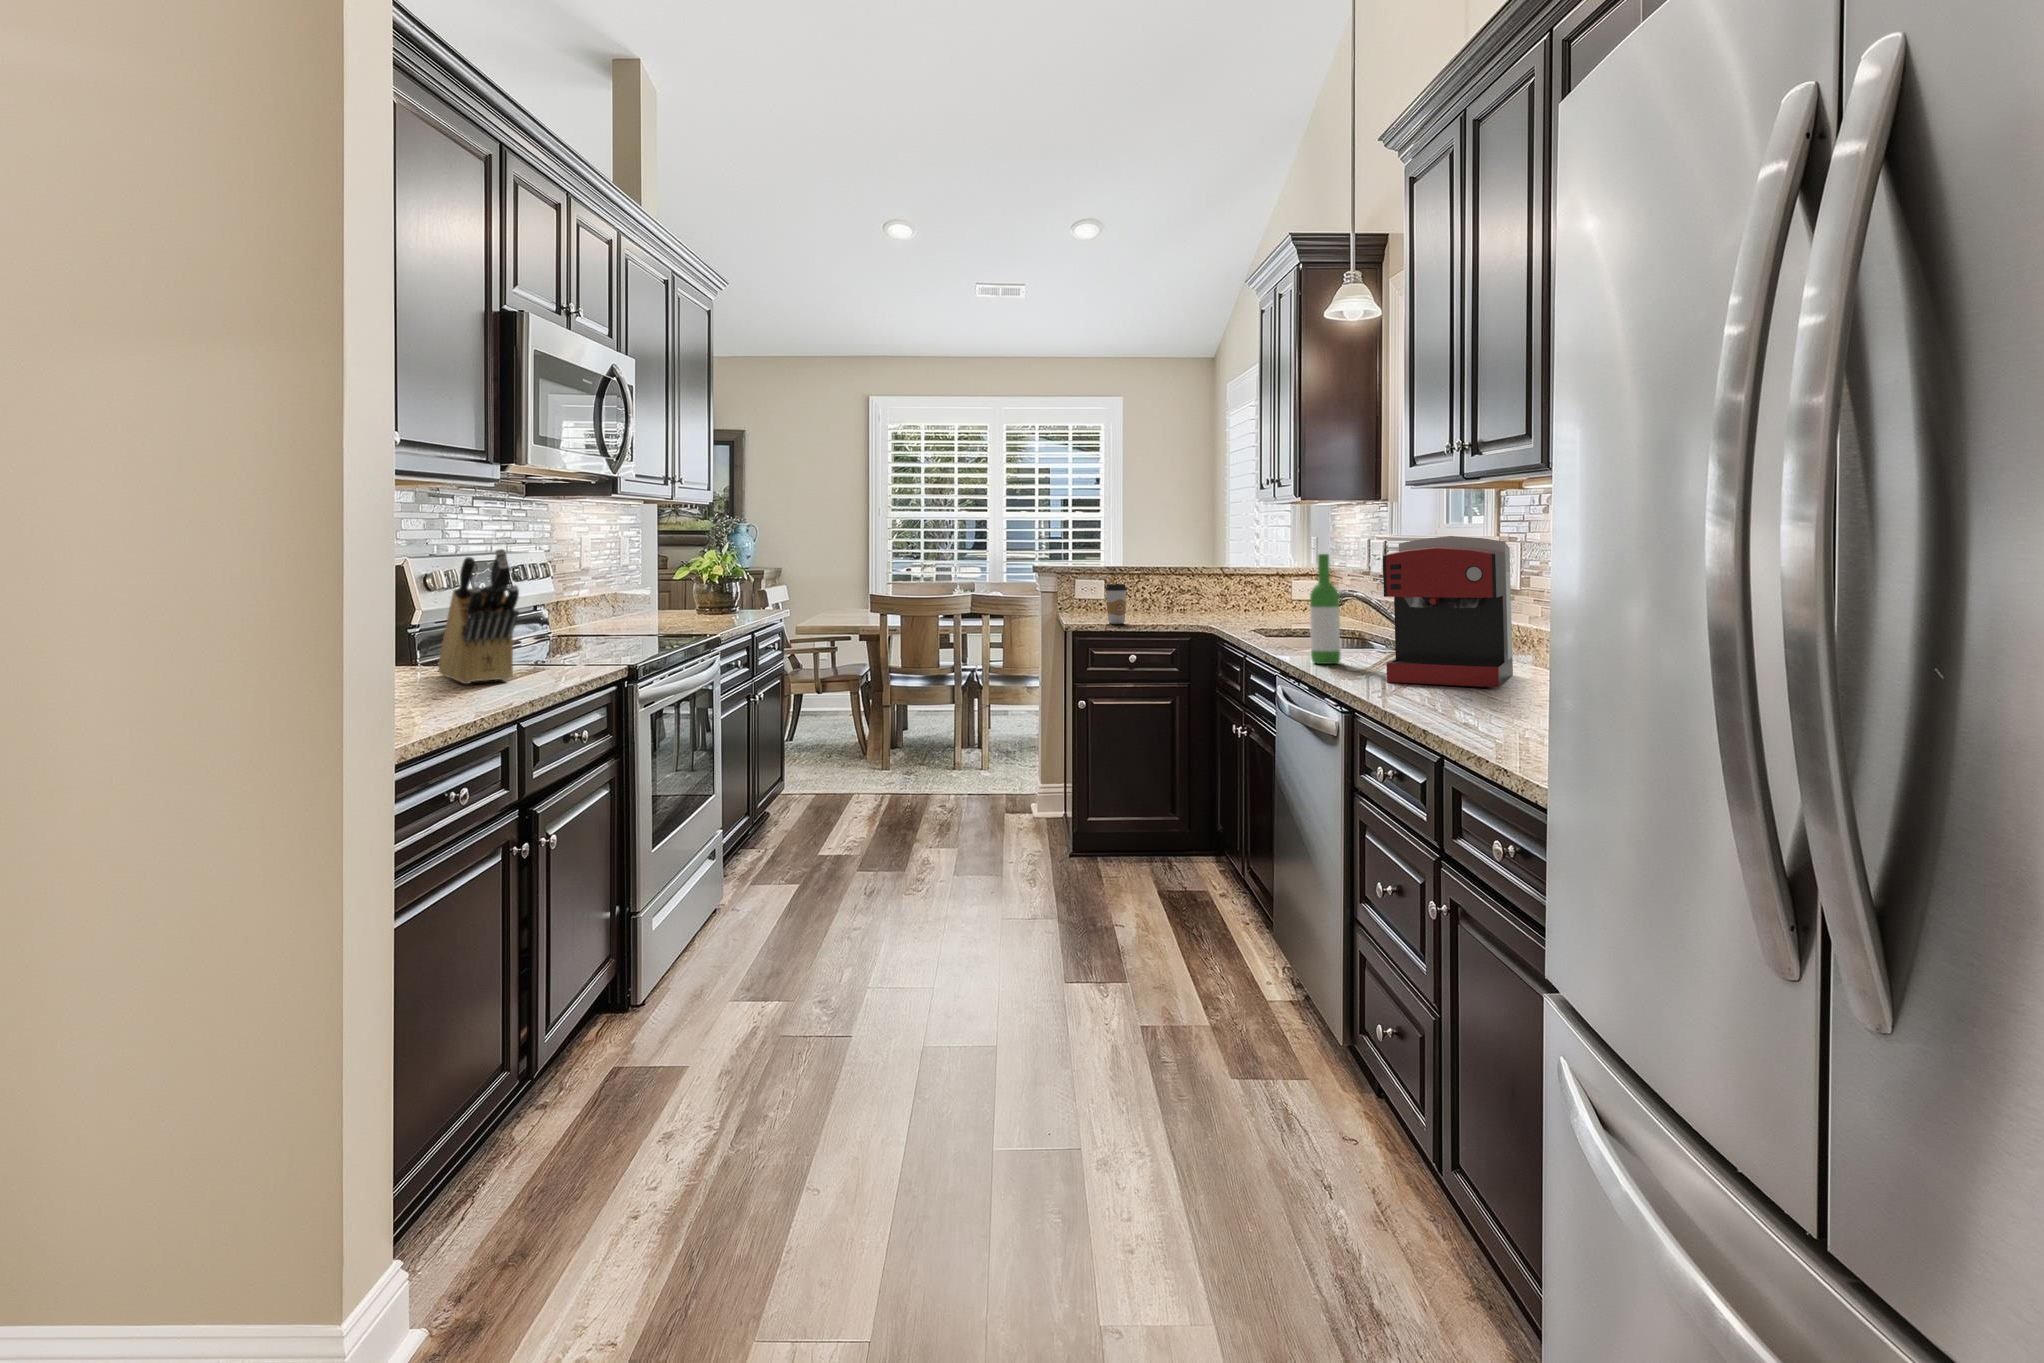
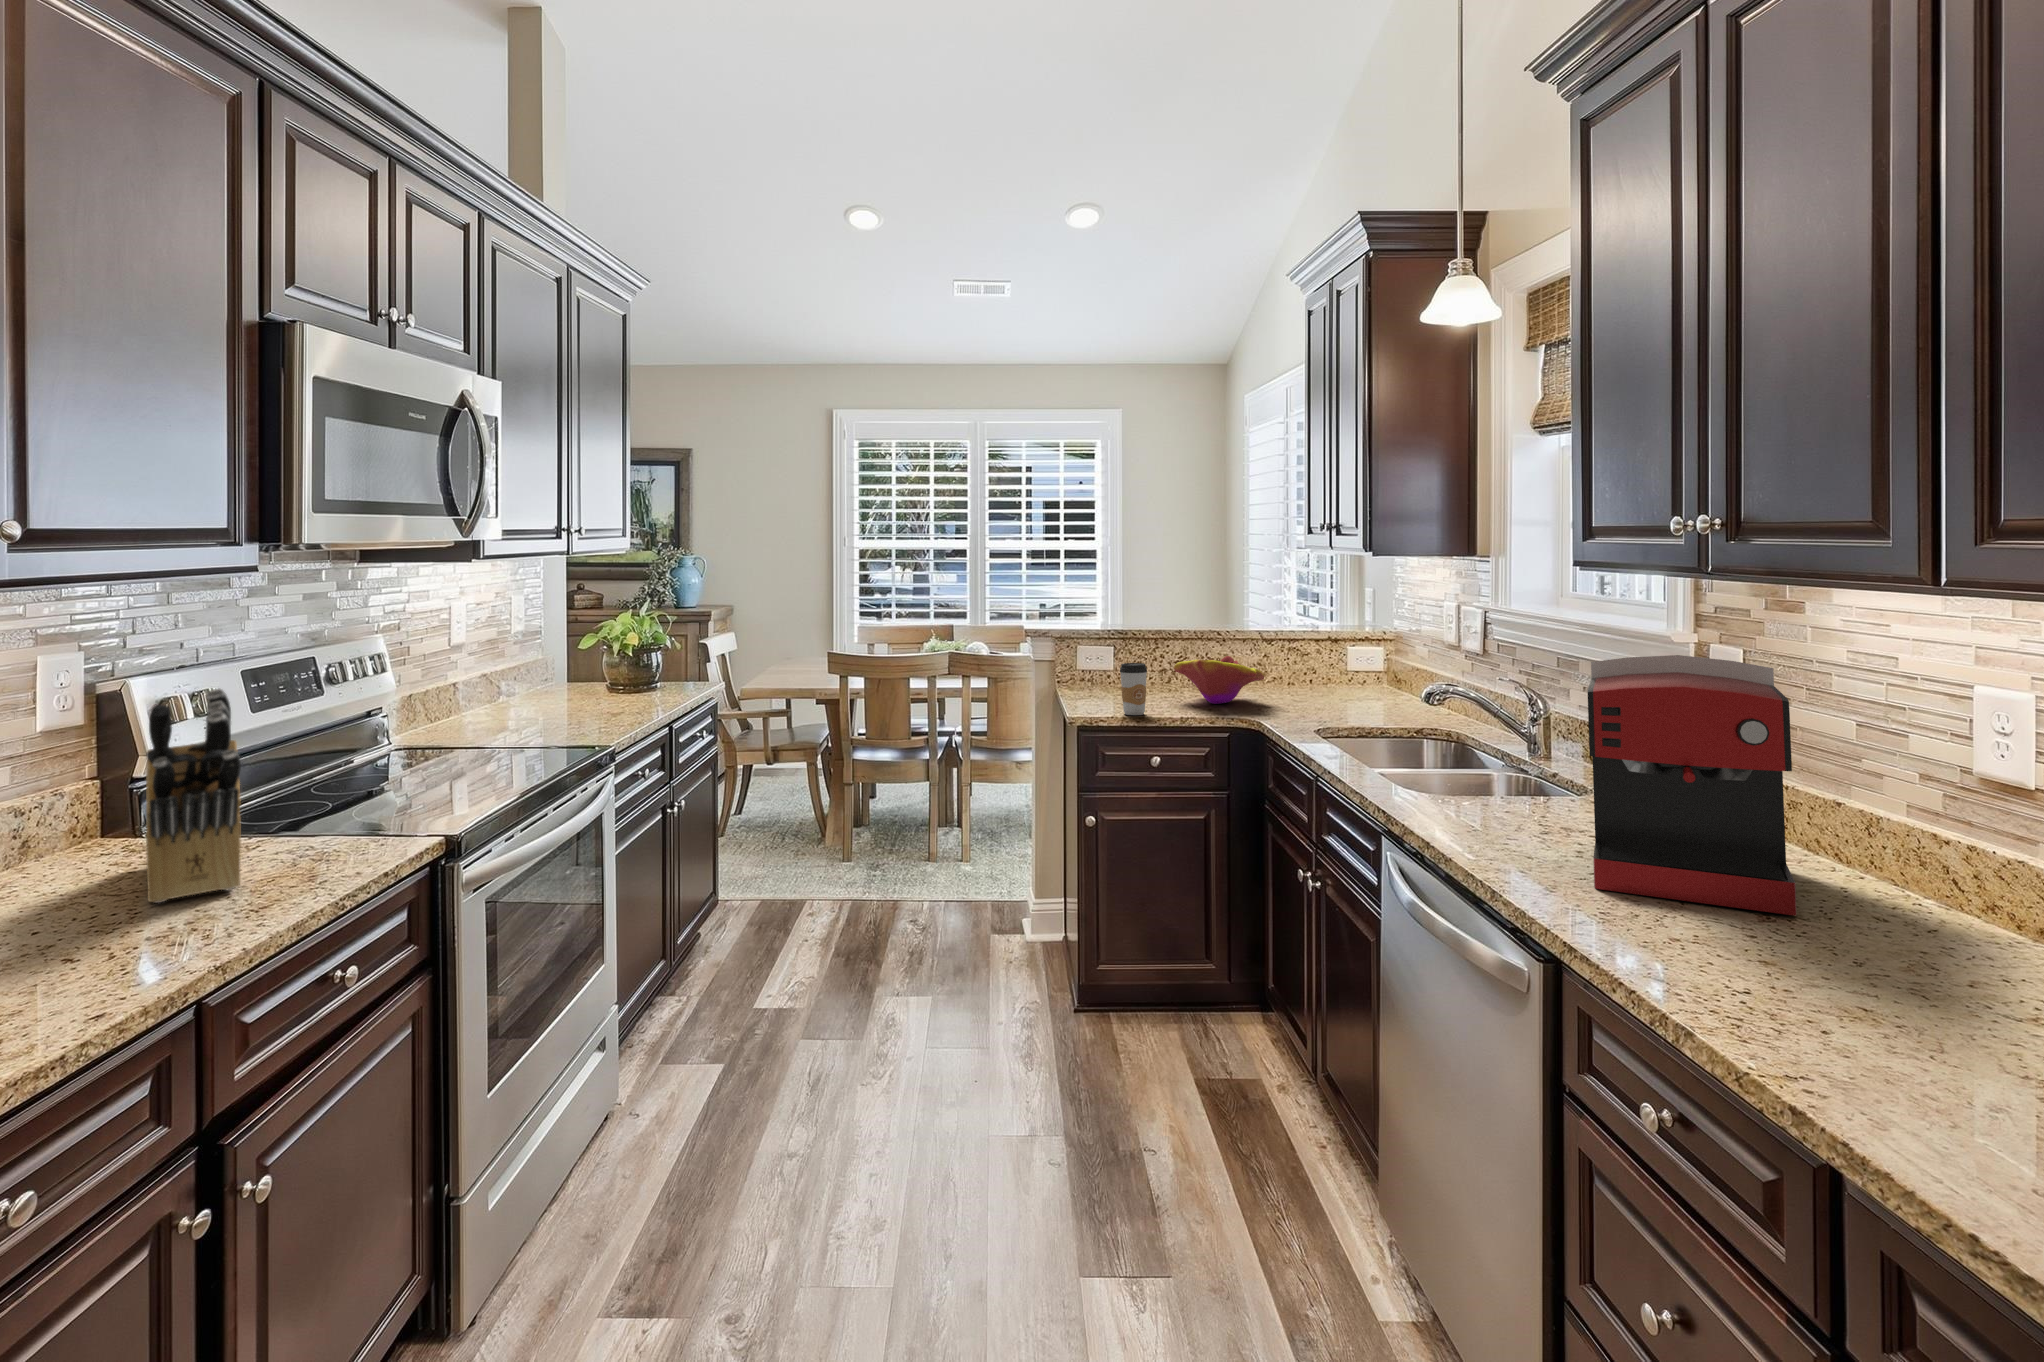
wine bottle: present [1310,554,1340,664] -> none [1439,665,1486,828]
decorative bowl: none [1150,582,1221,618] -> present [1174,656,1264,704]

